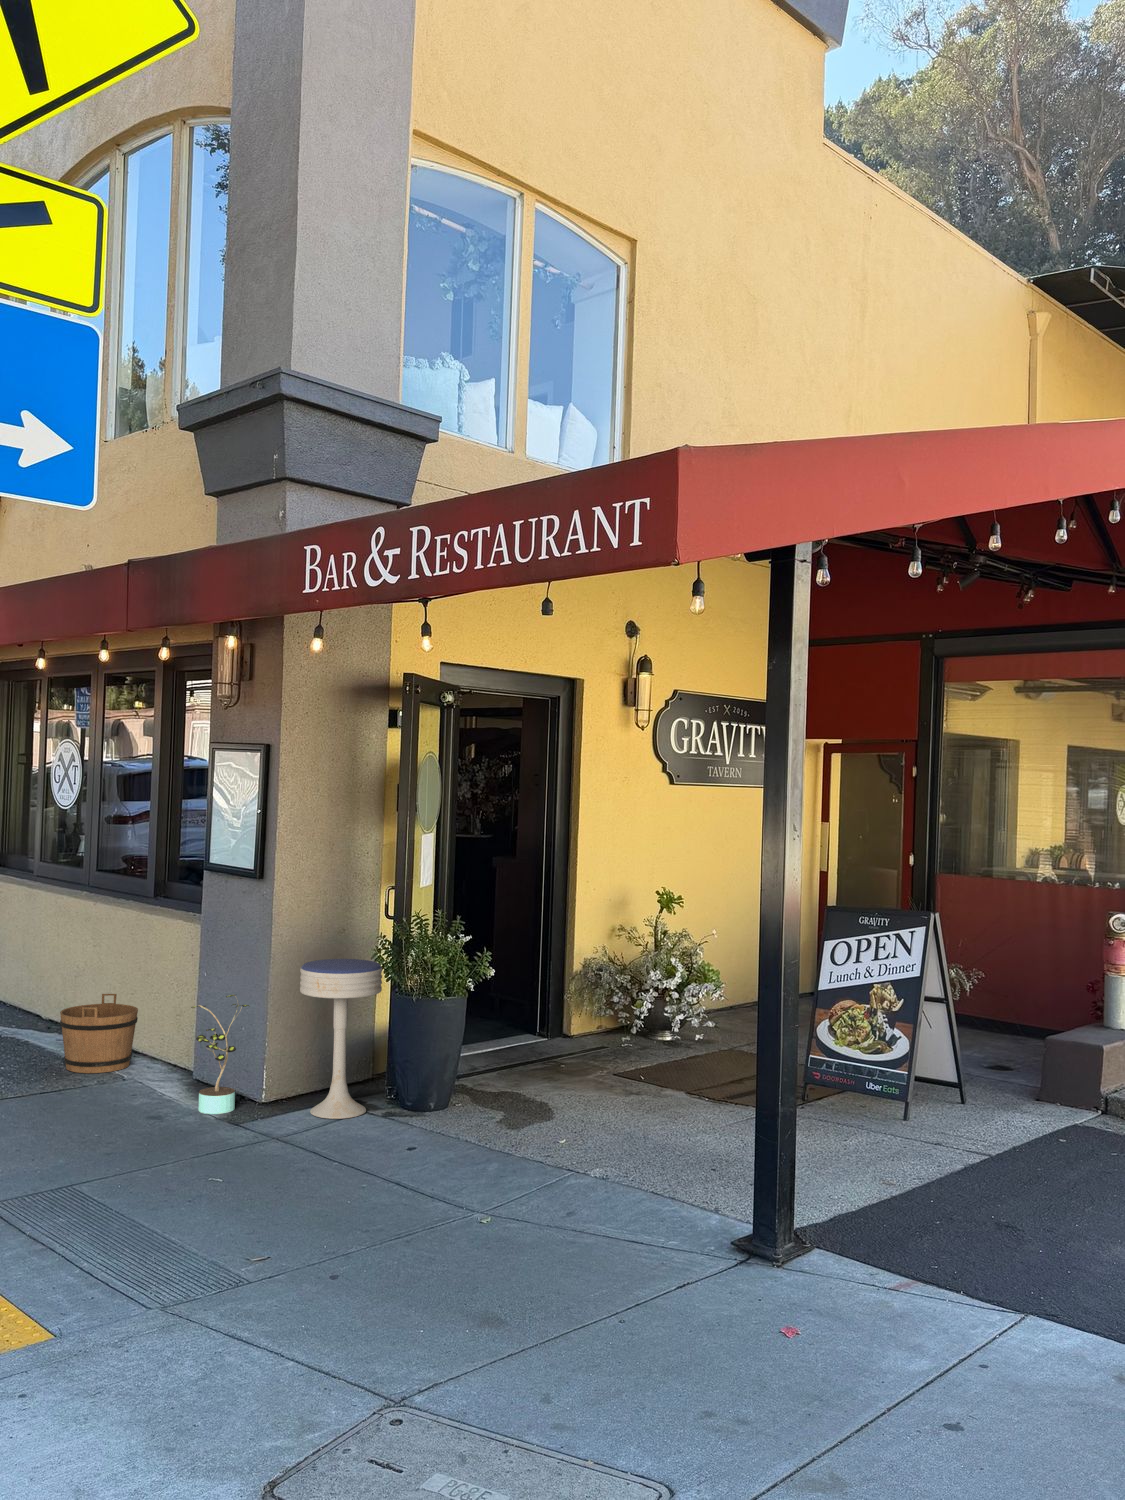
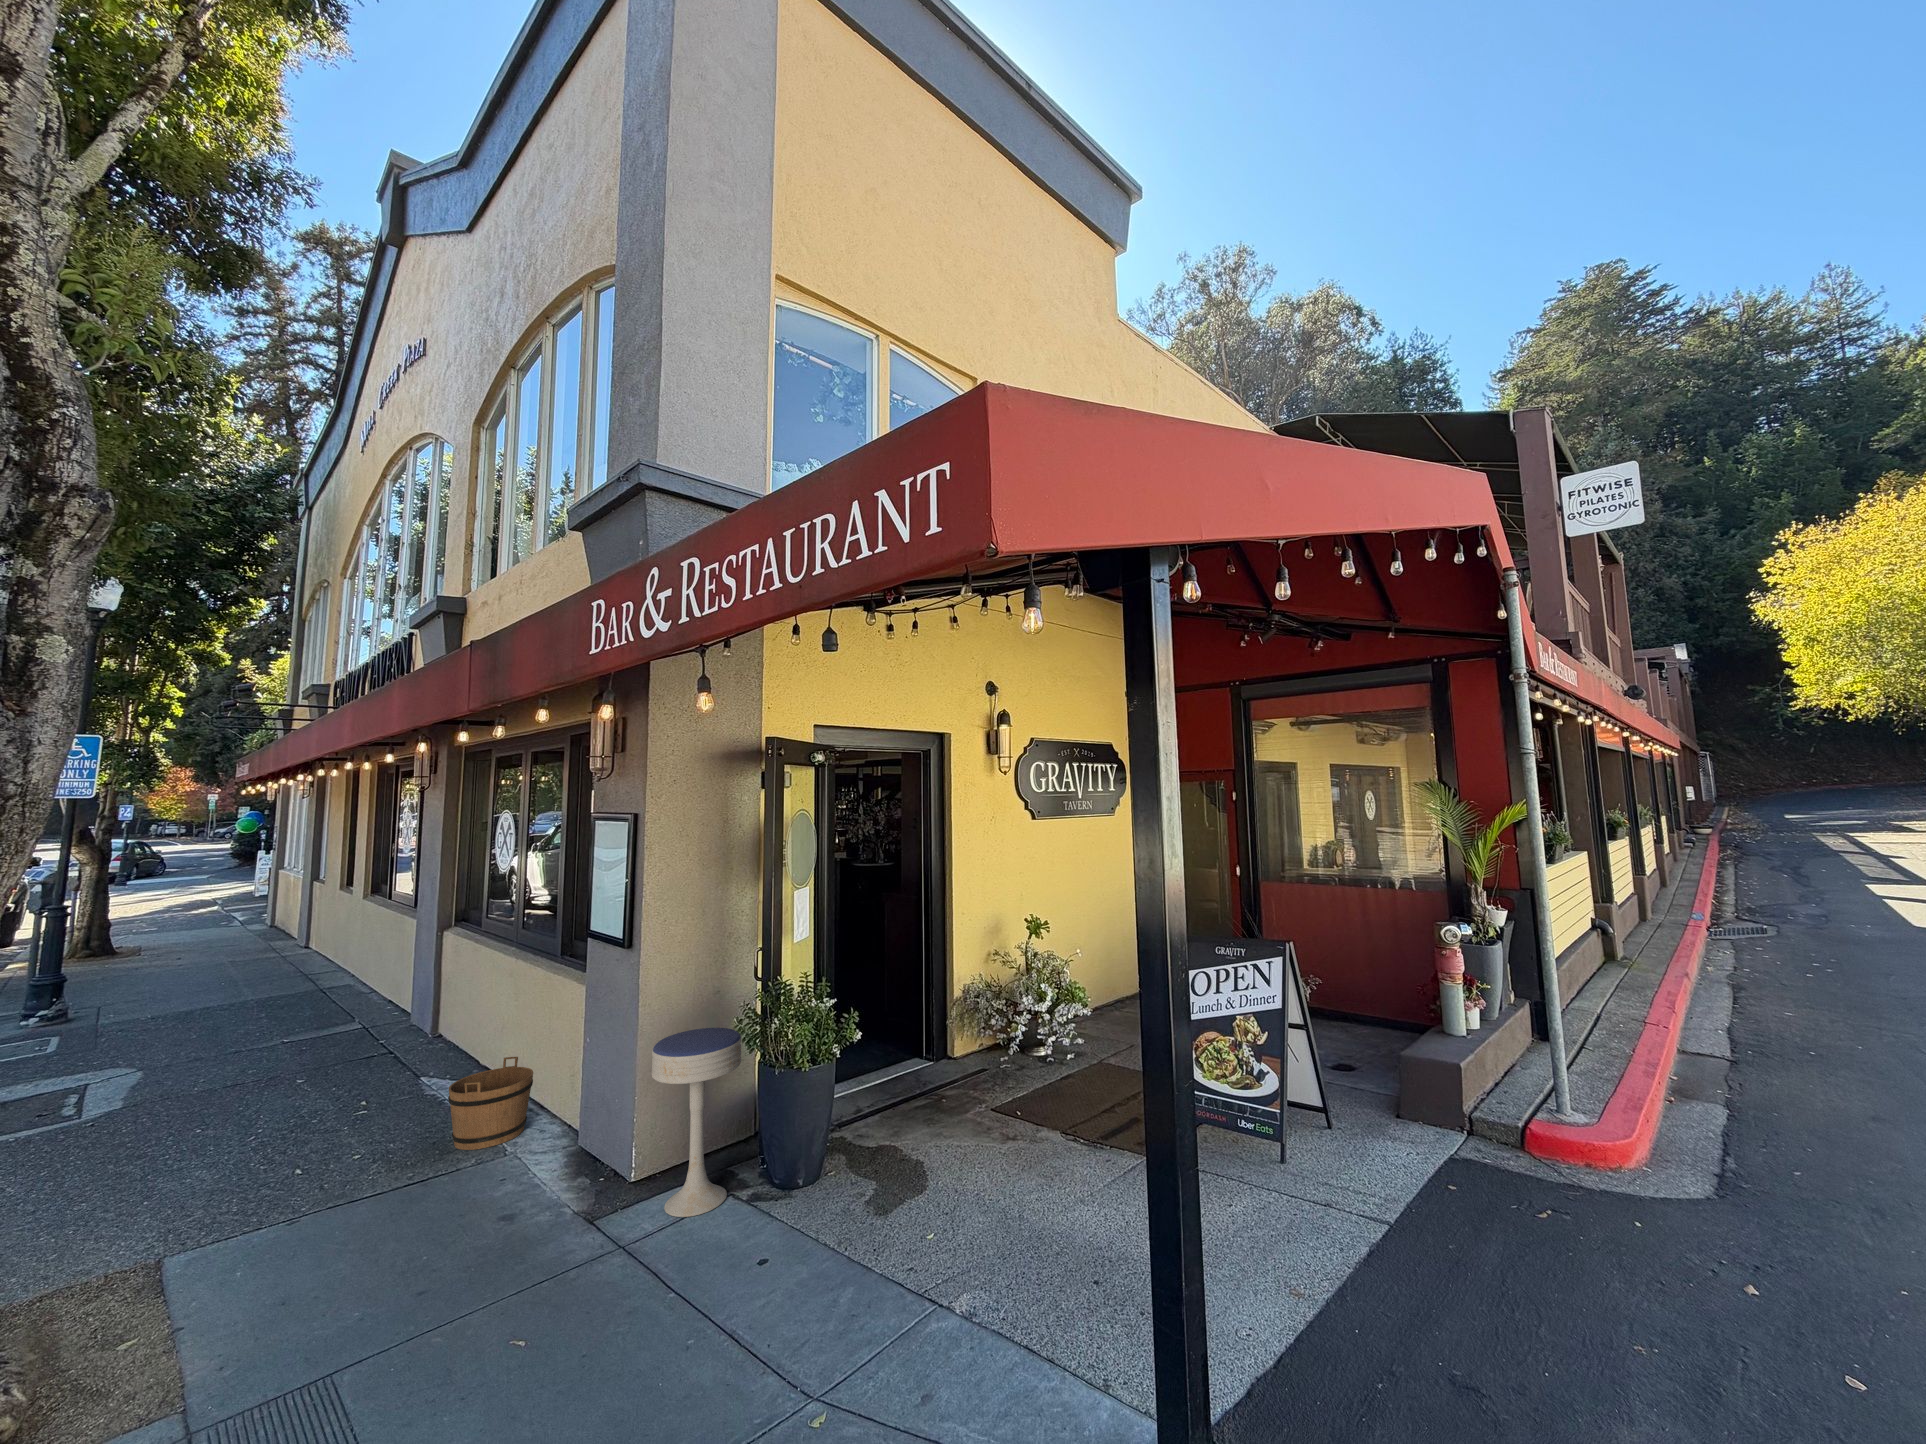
potted plant: present [191,995,249,1114] -> none [540,1076,602,1218]

